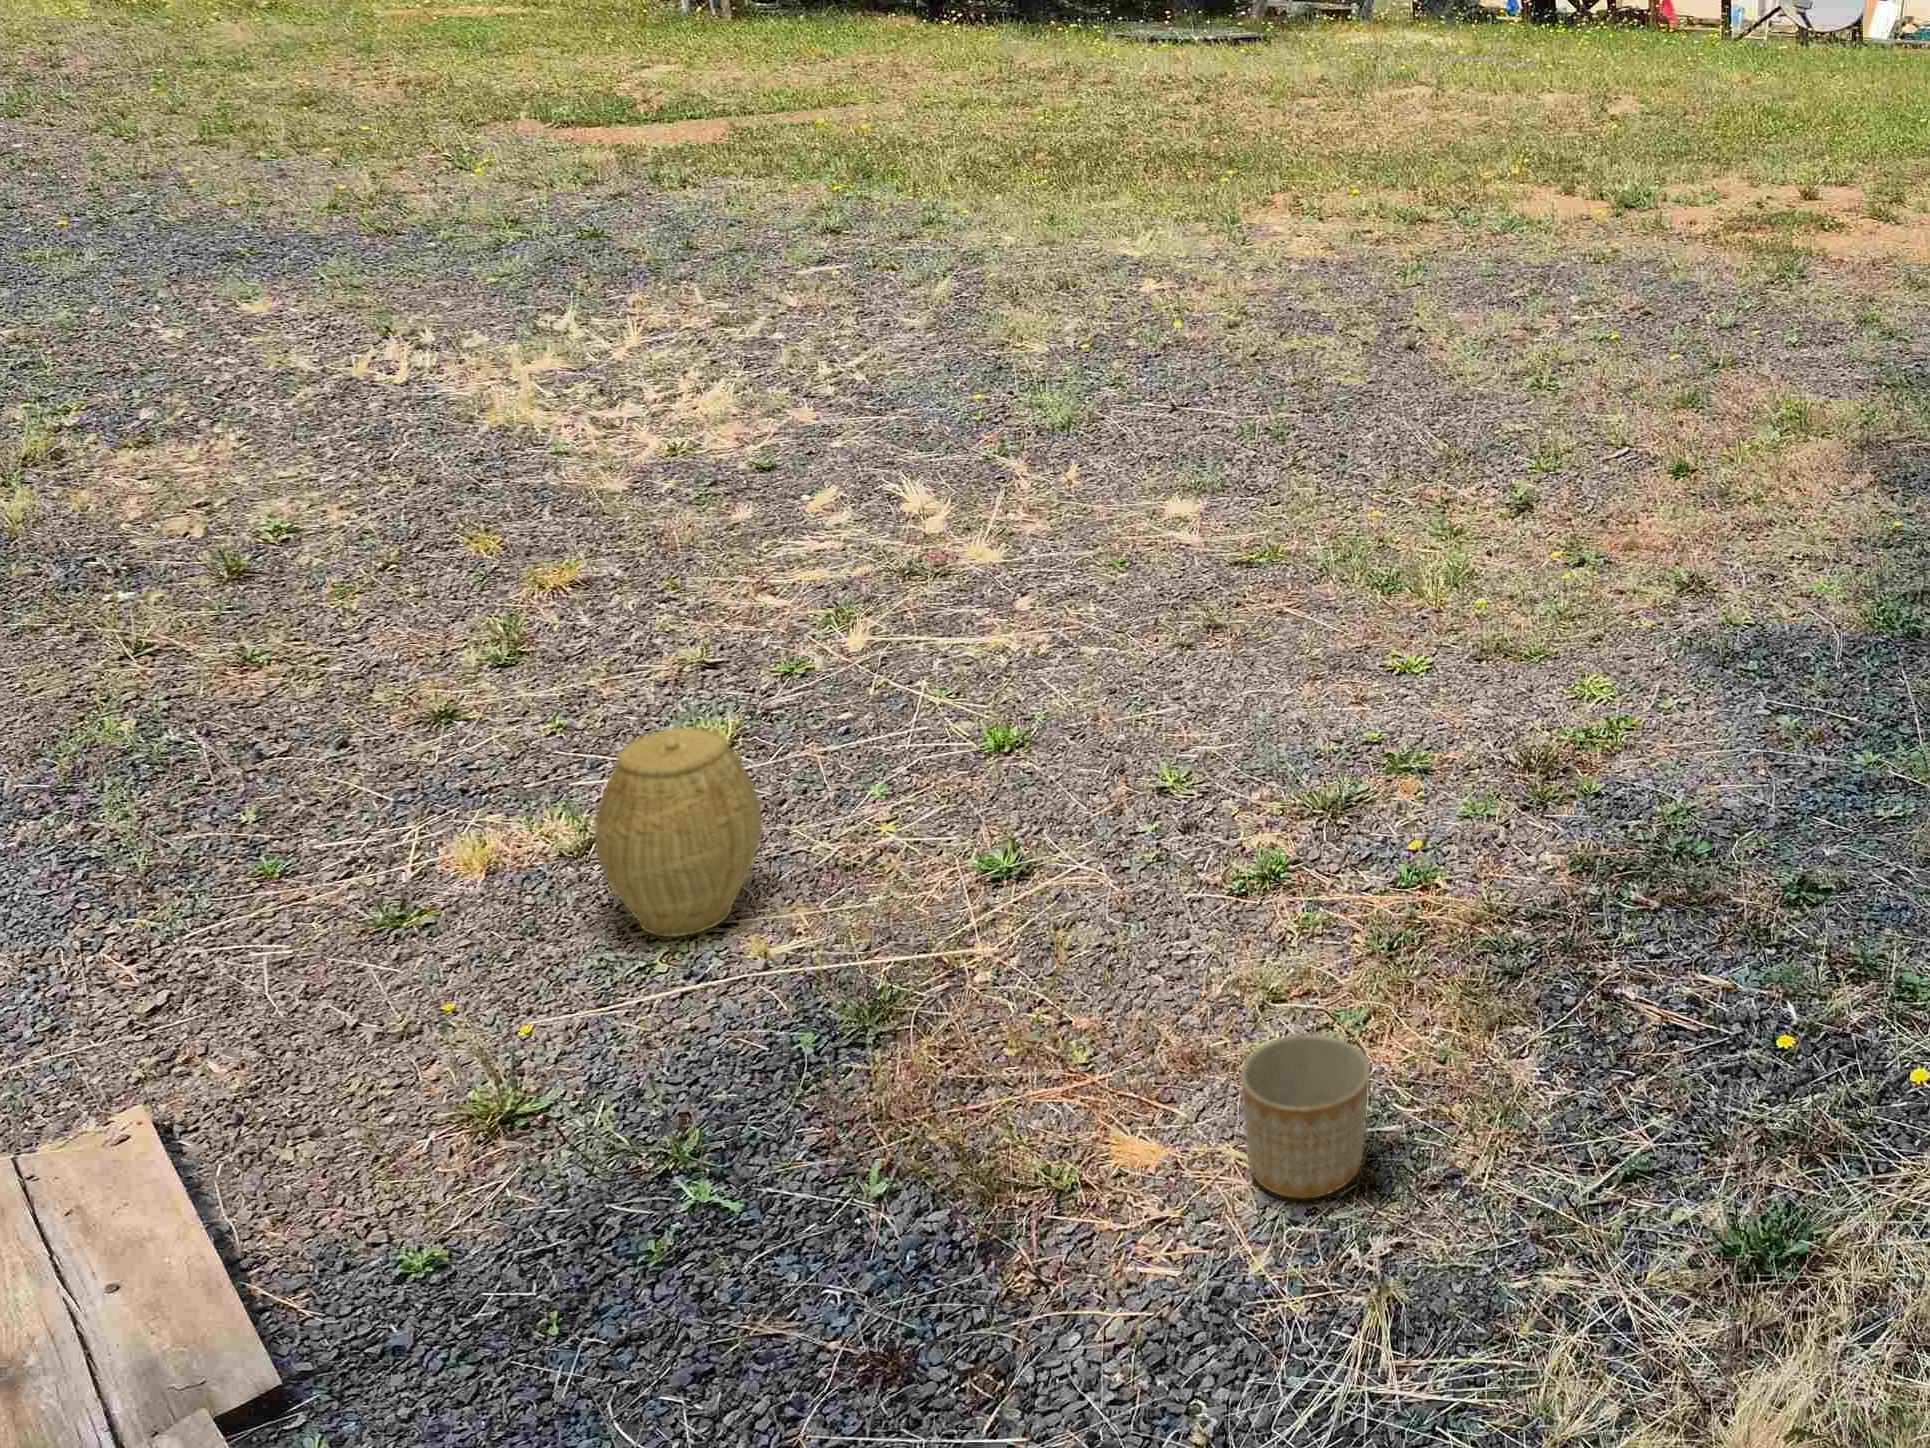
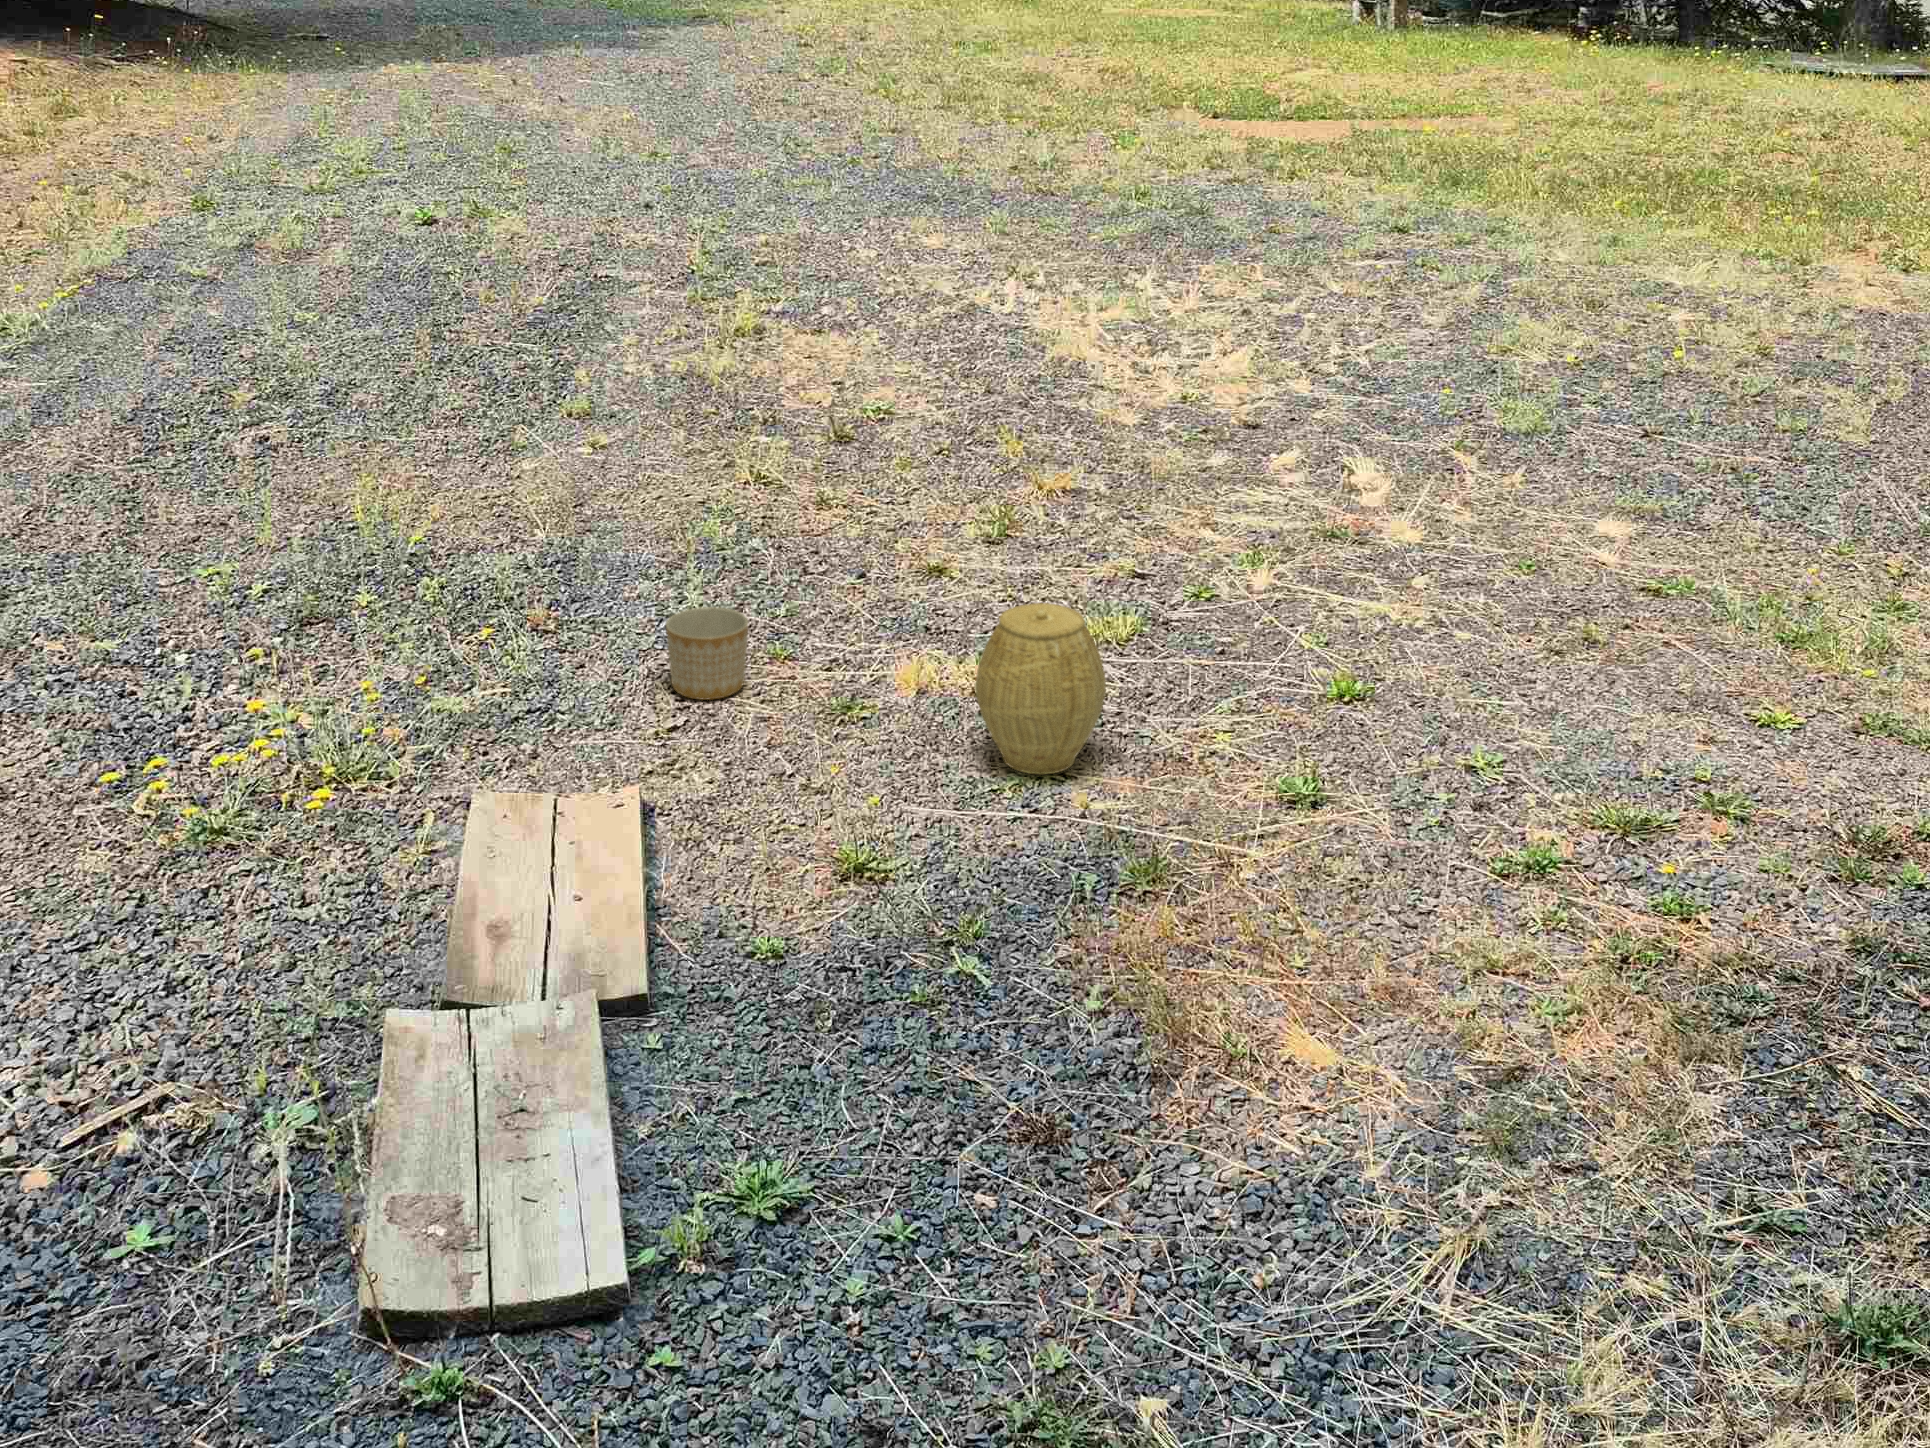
planter: present [1241,1035,1370,1199] -> present [666,607,748,700]

